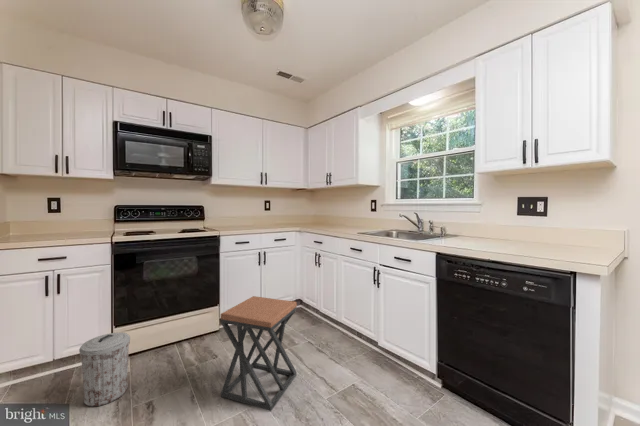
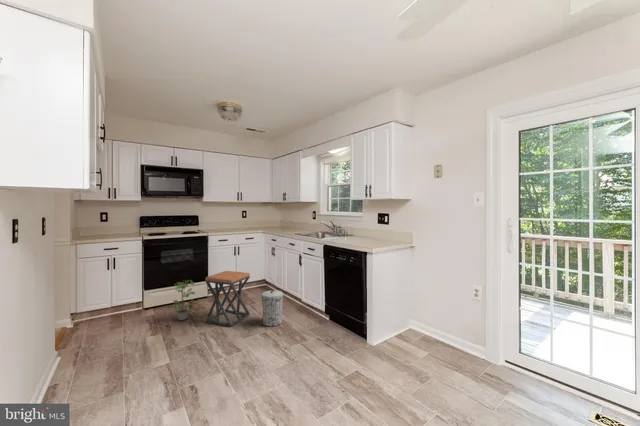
potted plant: none [160,314,208,391] -> present [173,280,197,320]
trash can: present [79,333,130,406] -> present [261,290,283,326]

